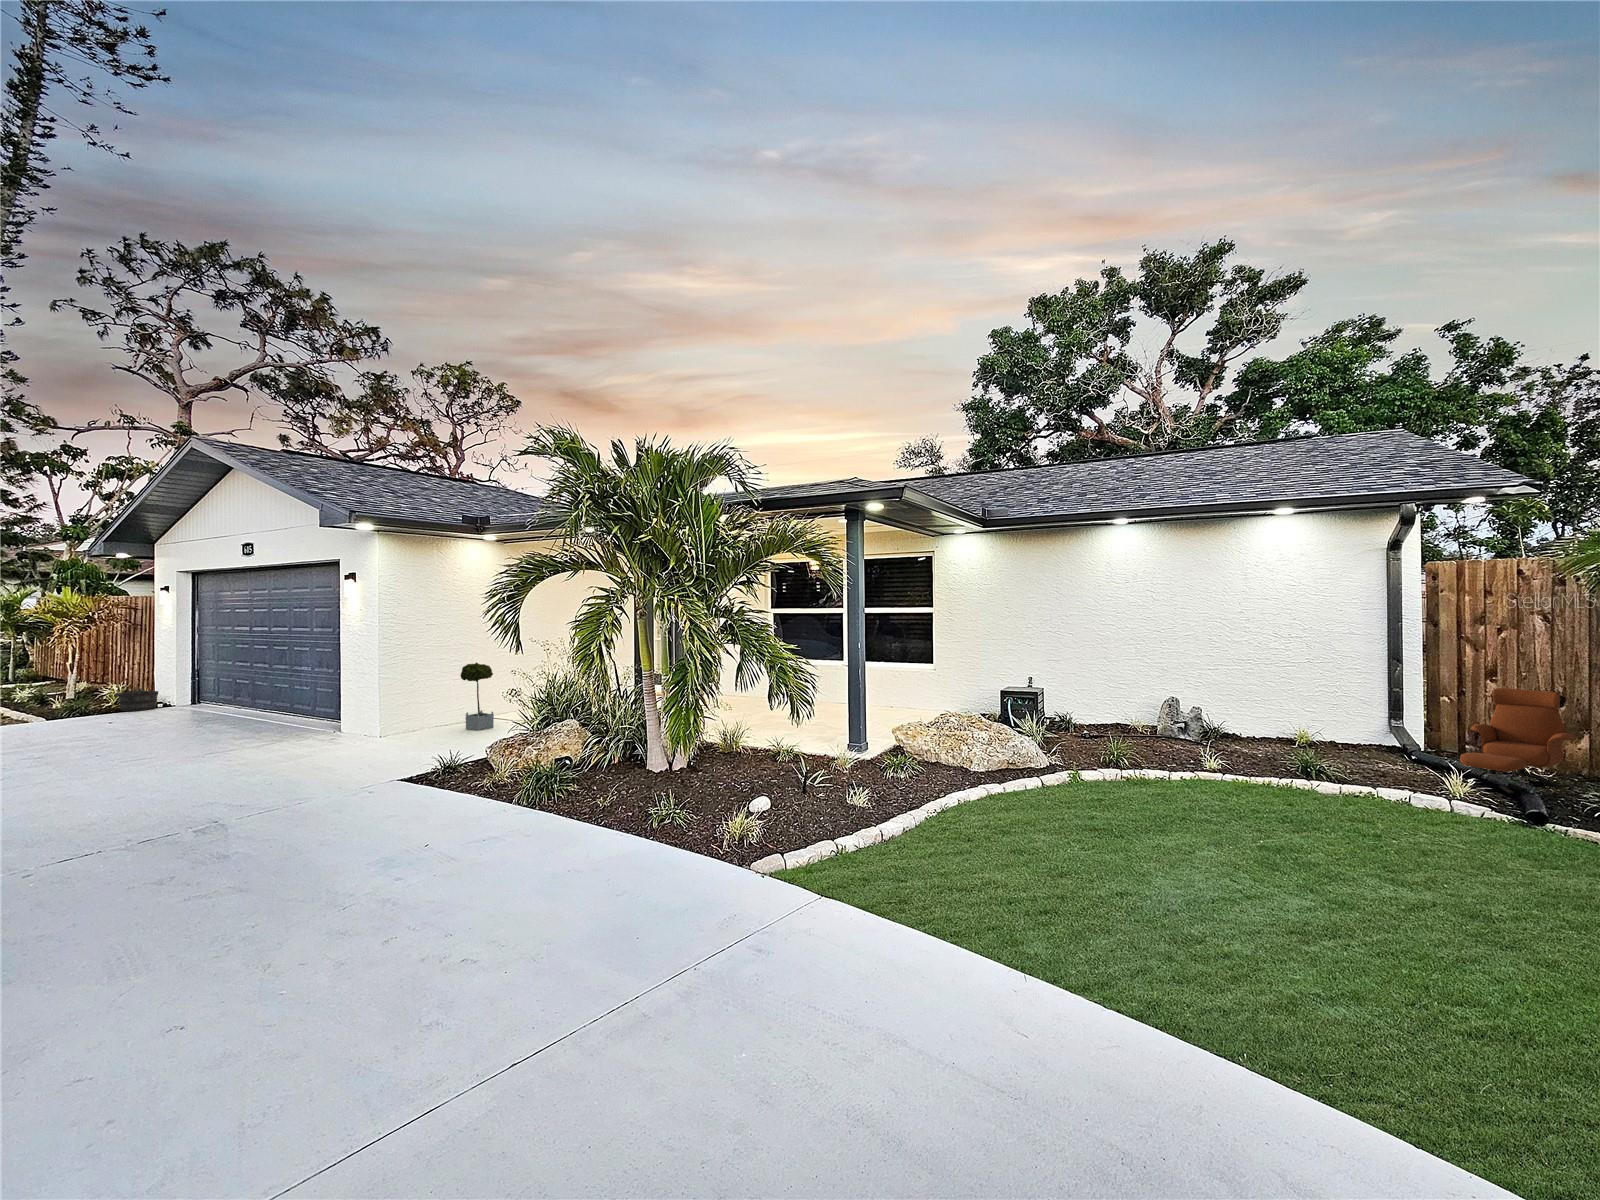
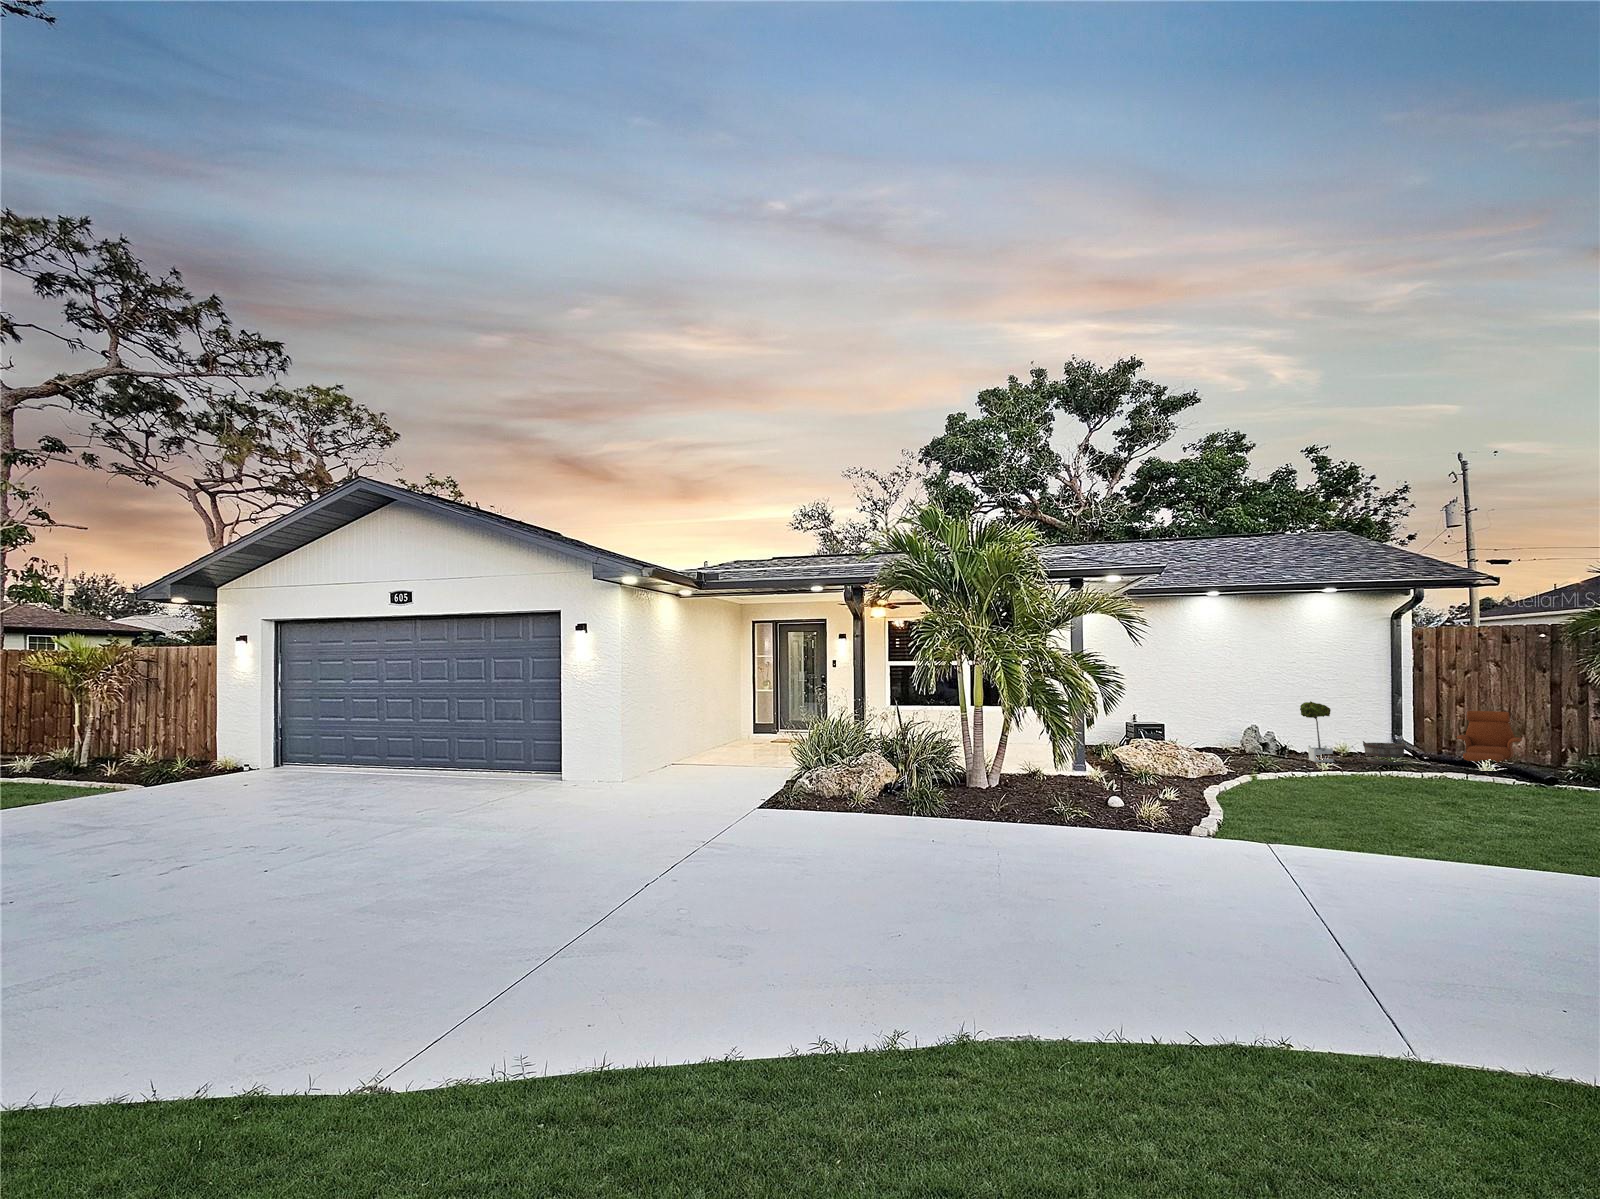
potted tree: present [460,662,494,730] -> present [1300,701,1333,762]
bucket: present [114,689,158,711] -> present [1363,741,1405,765]

